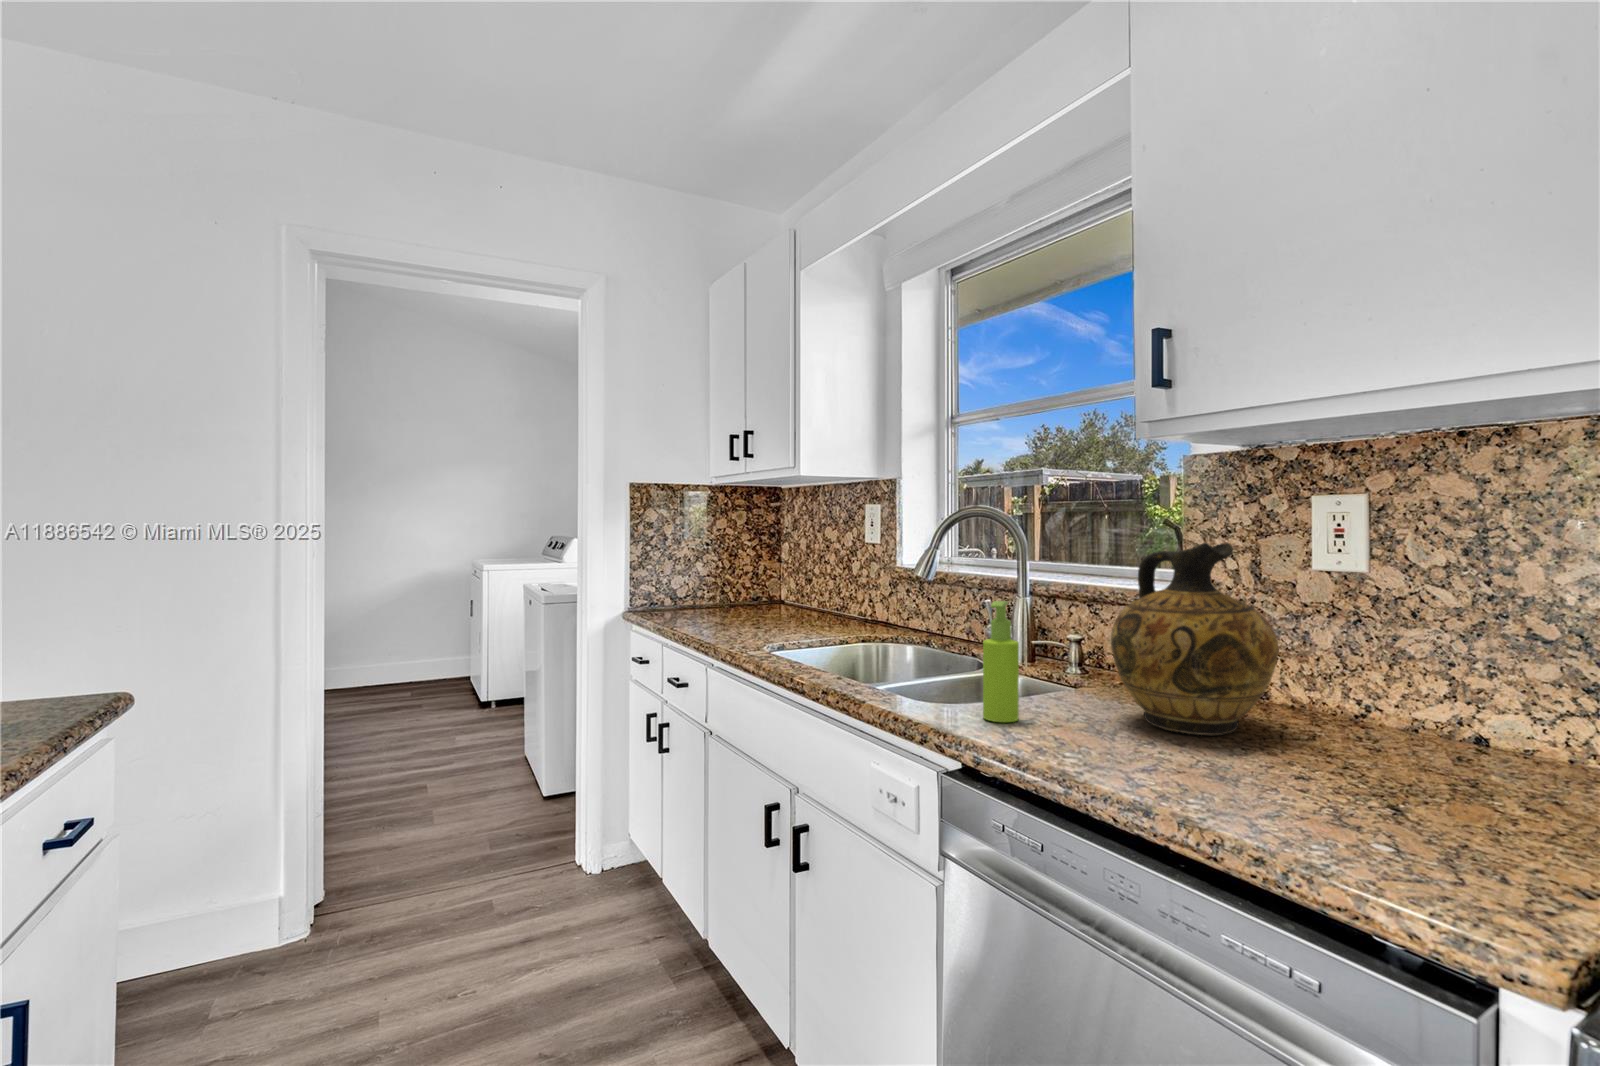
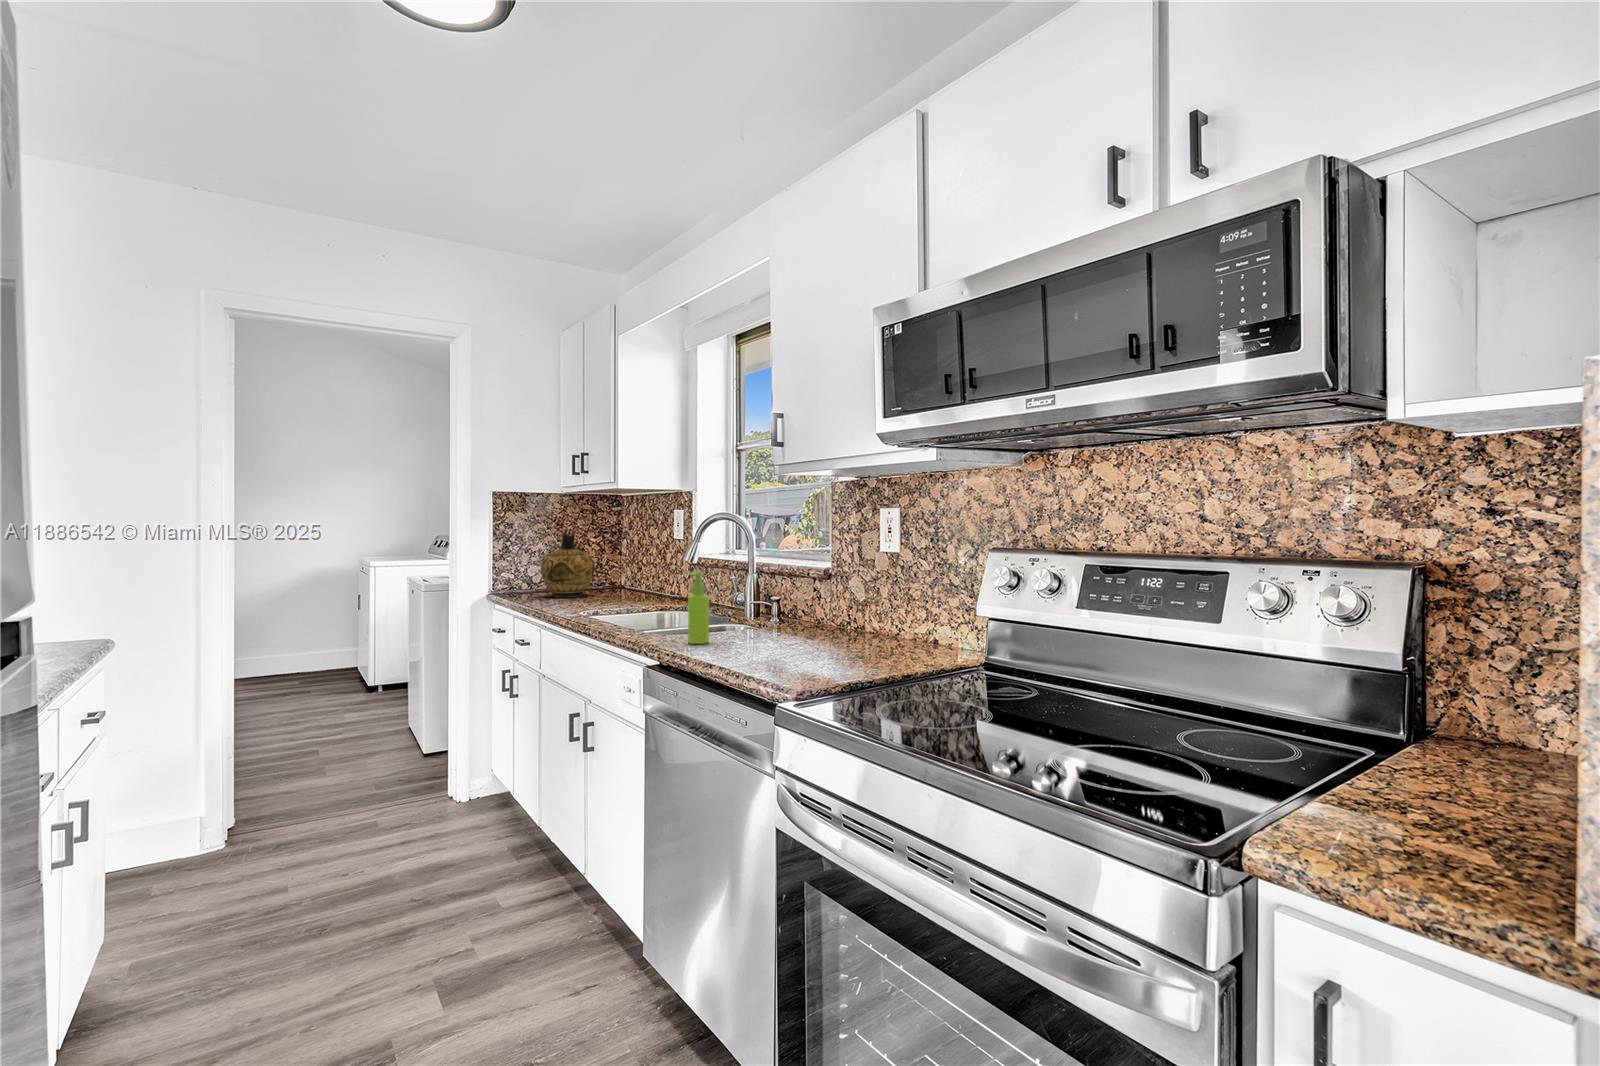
ceramic jug: present [1111,542,1278,735] -> present [541,532,595,597]

